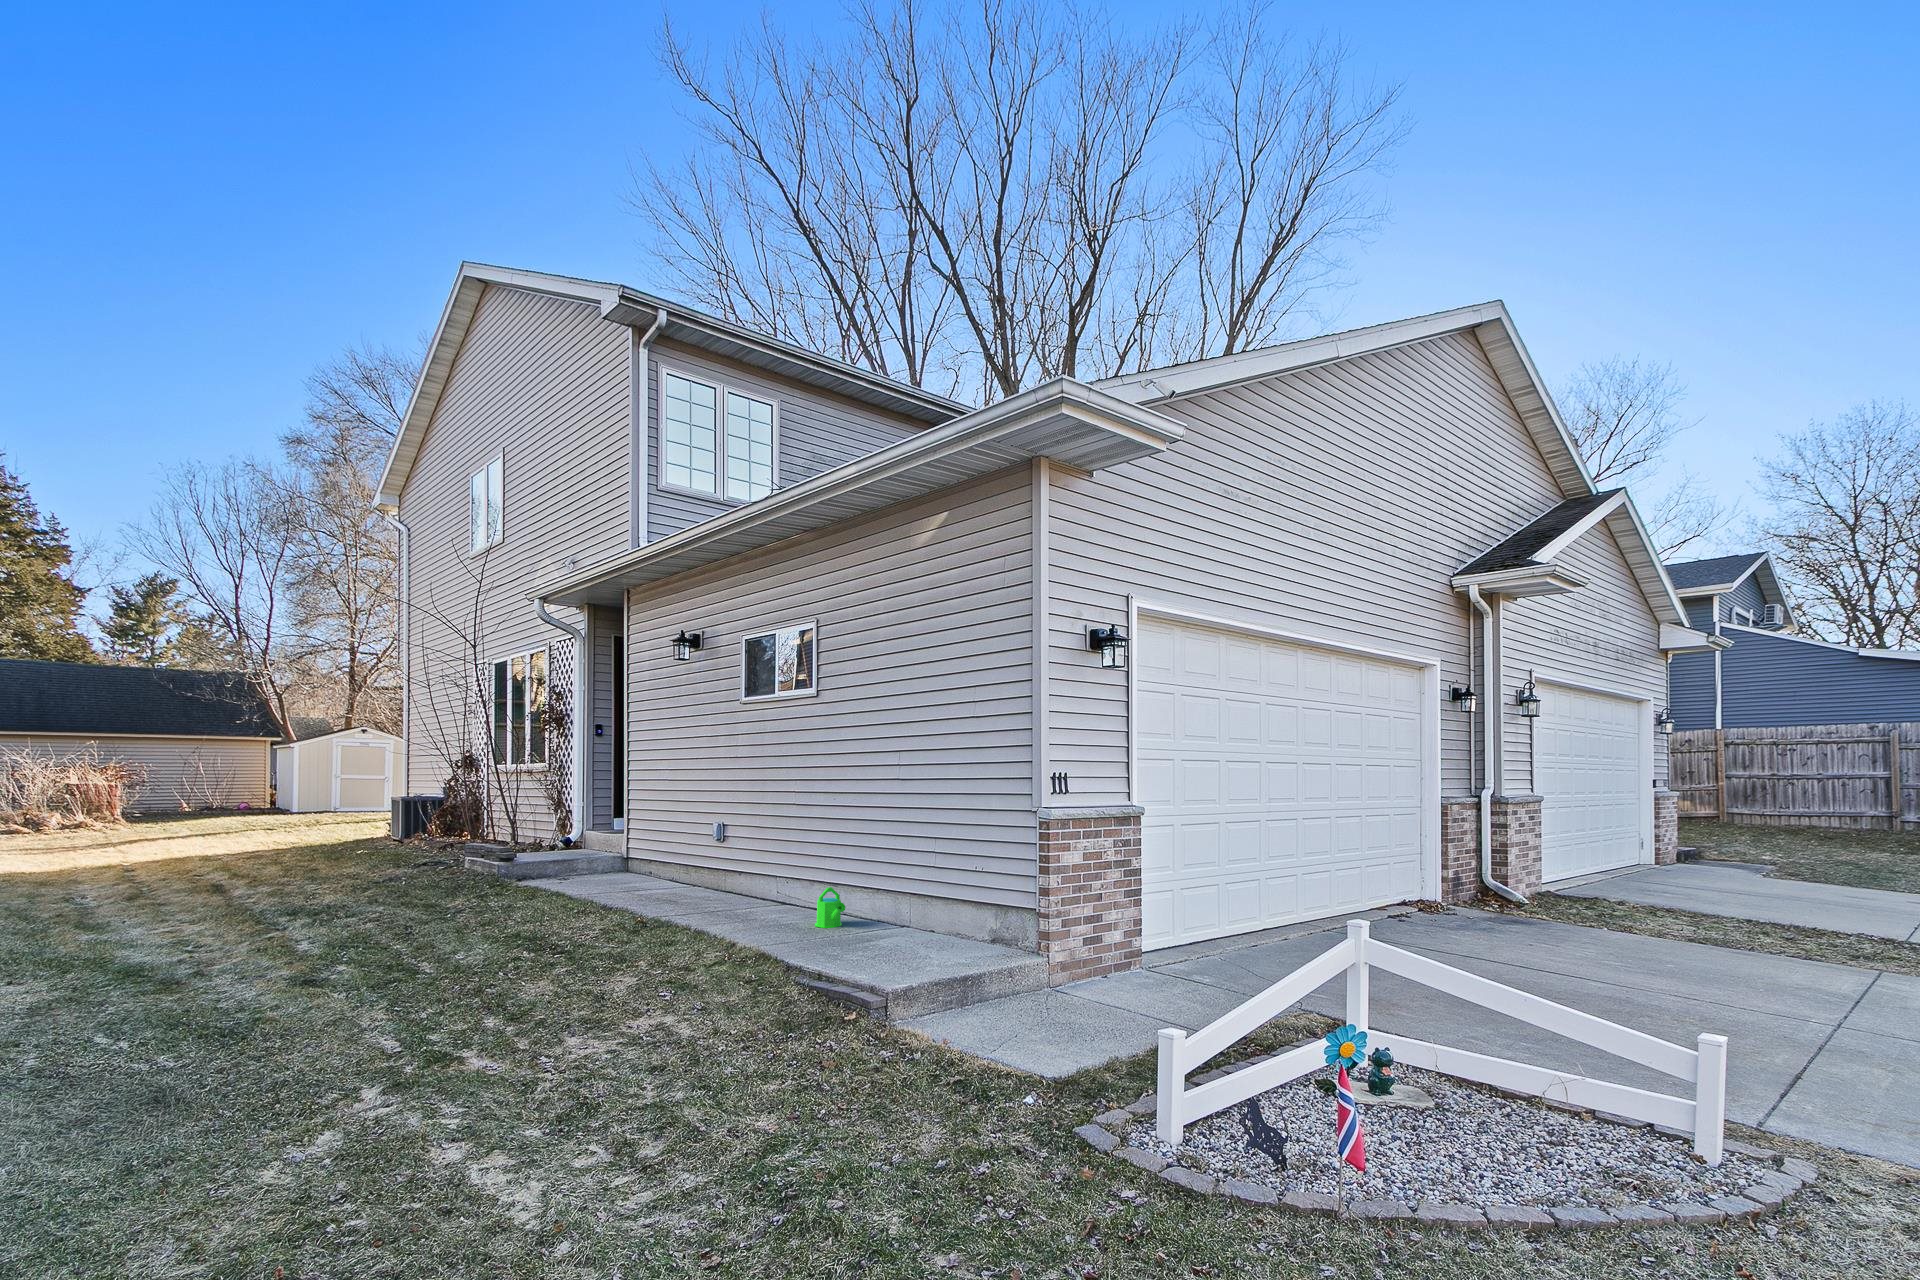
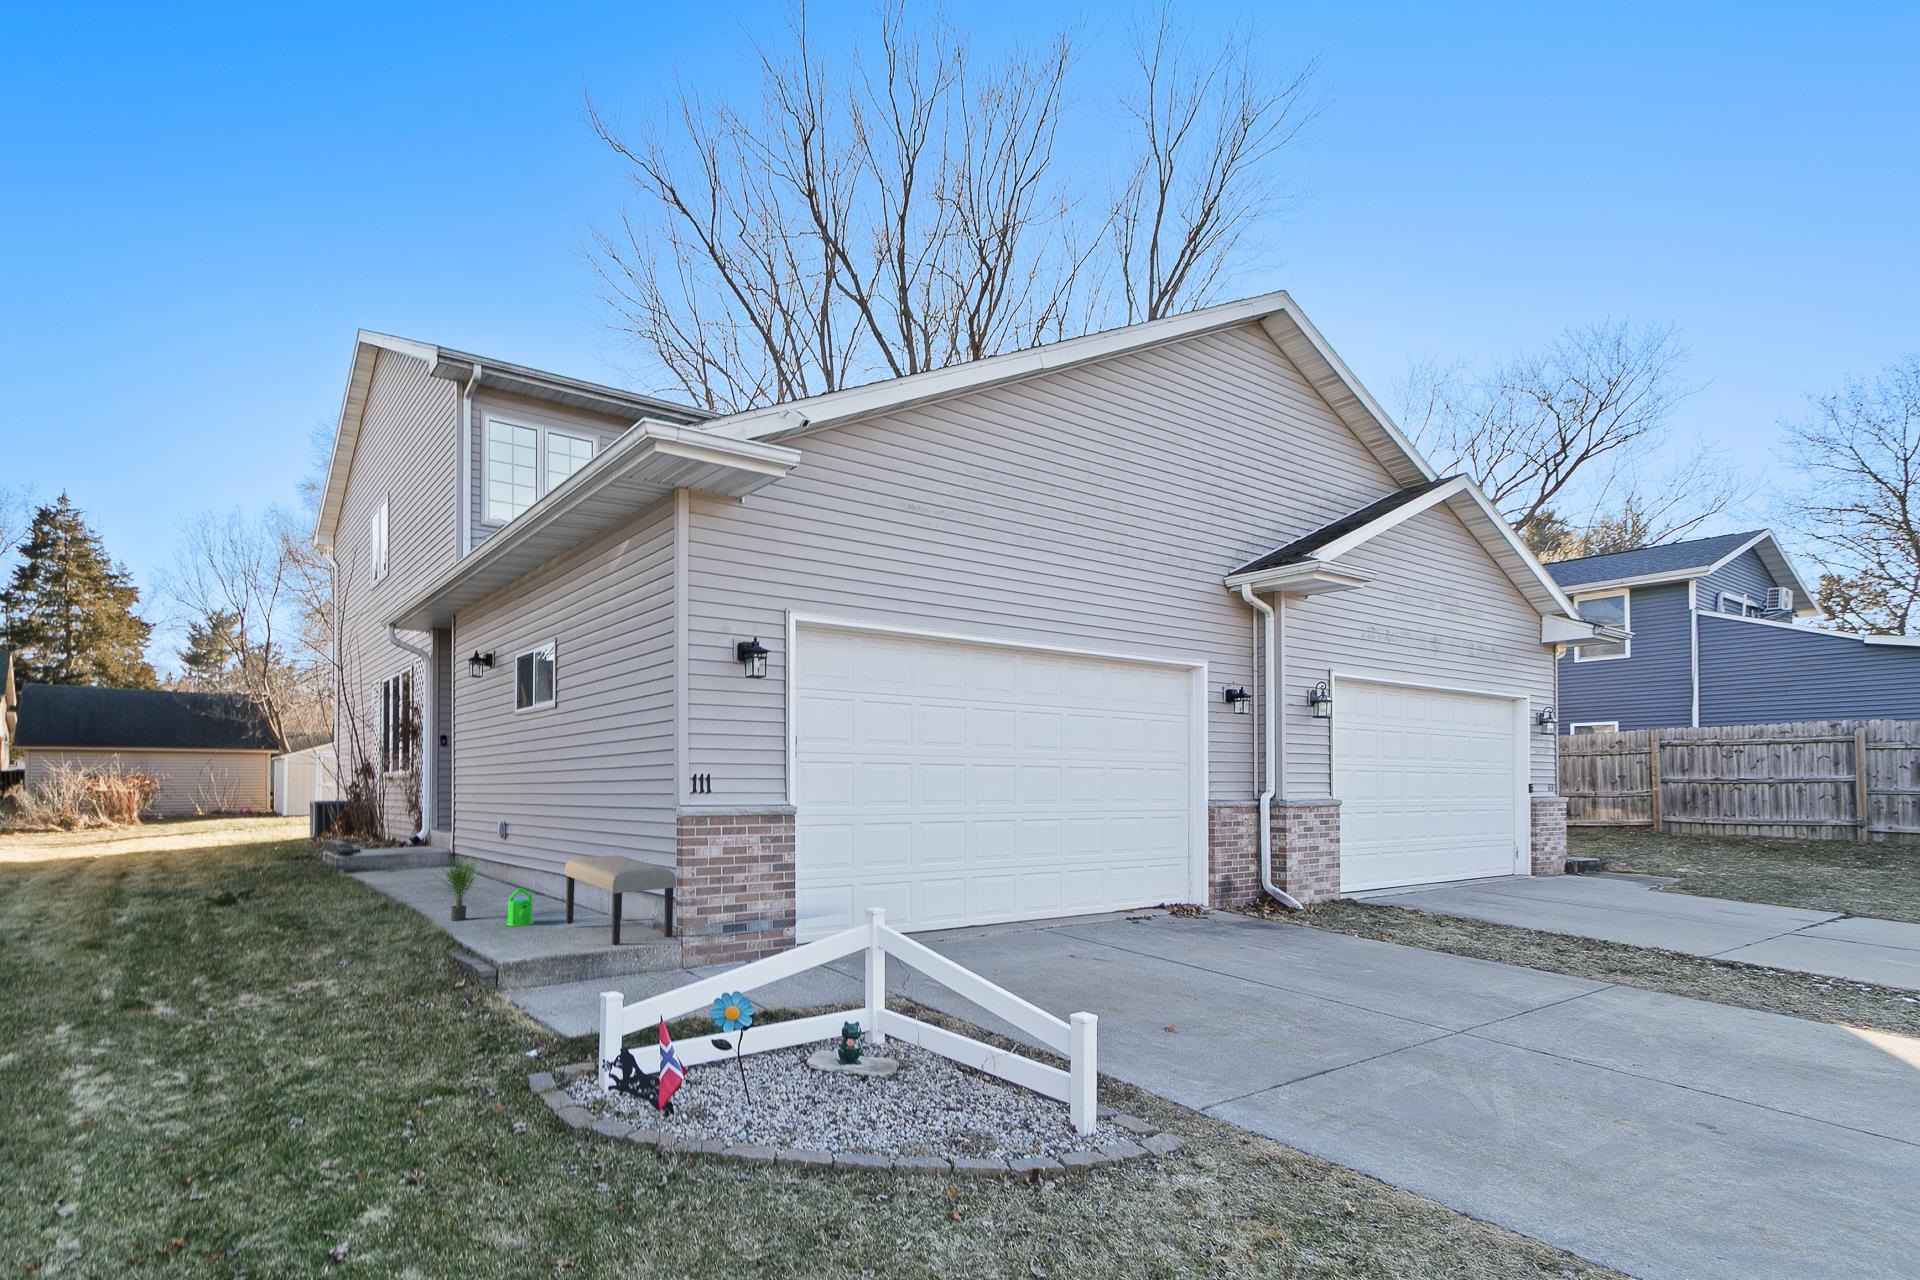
potted plant: none [720,846,773,918] -> present [441,857,477,921]
bench: none [890,855,1042,962] -> present [565,855,676,945]

